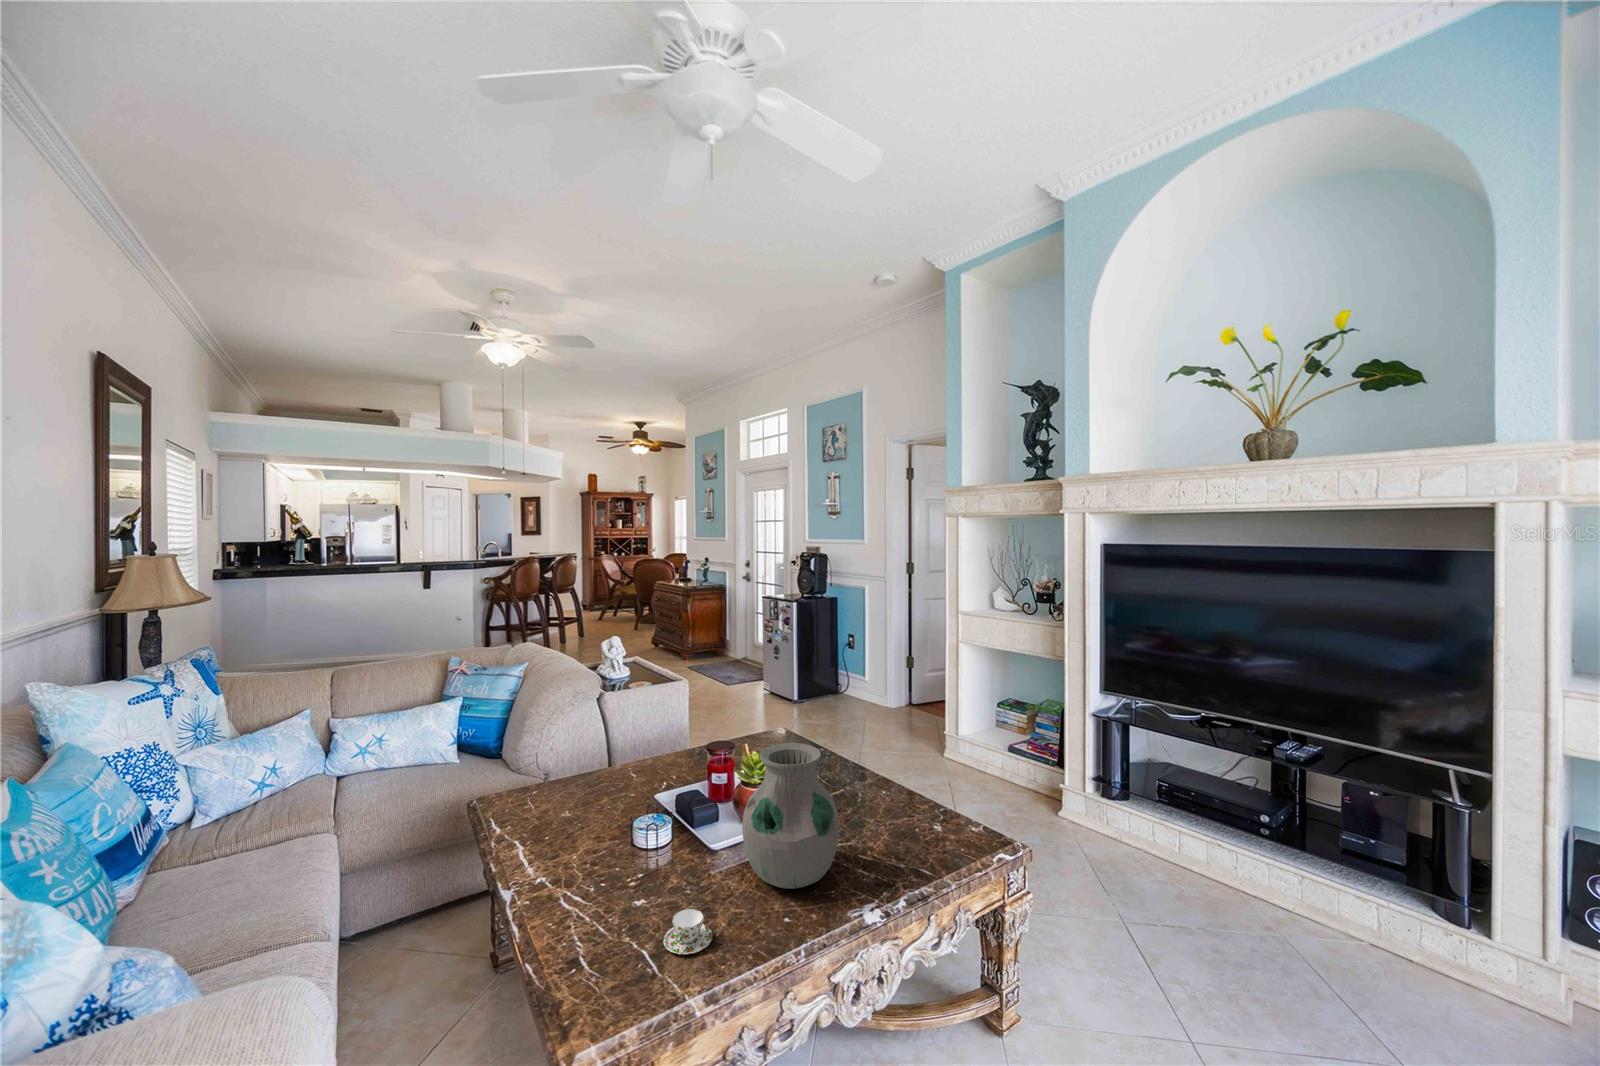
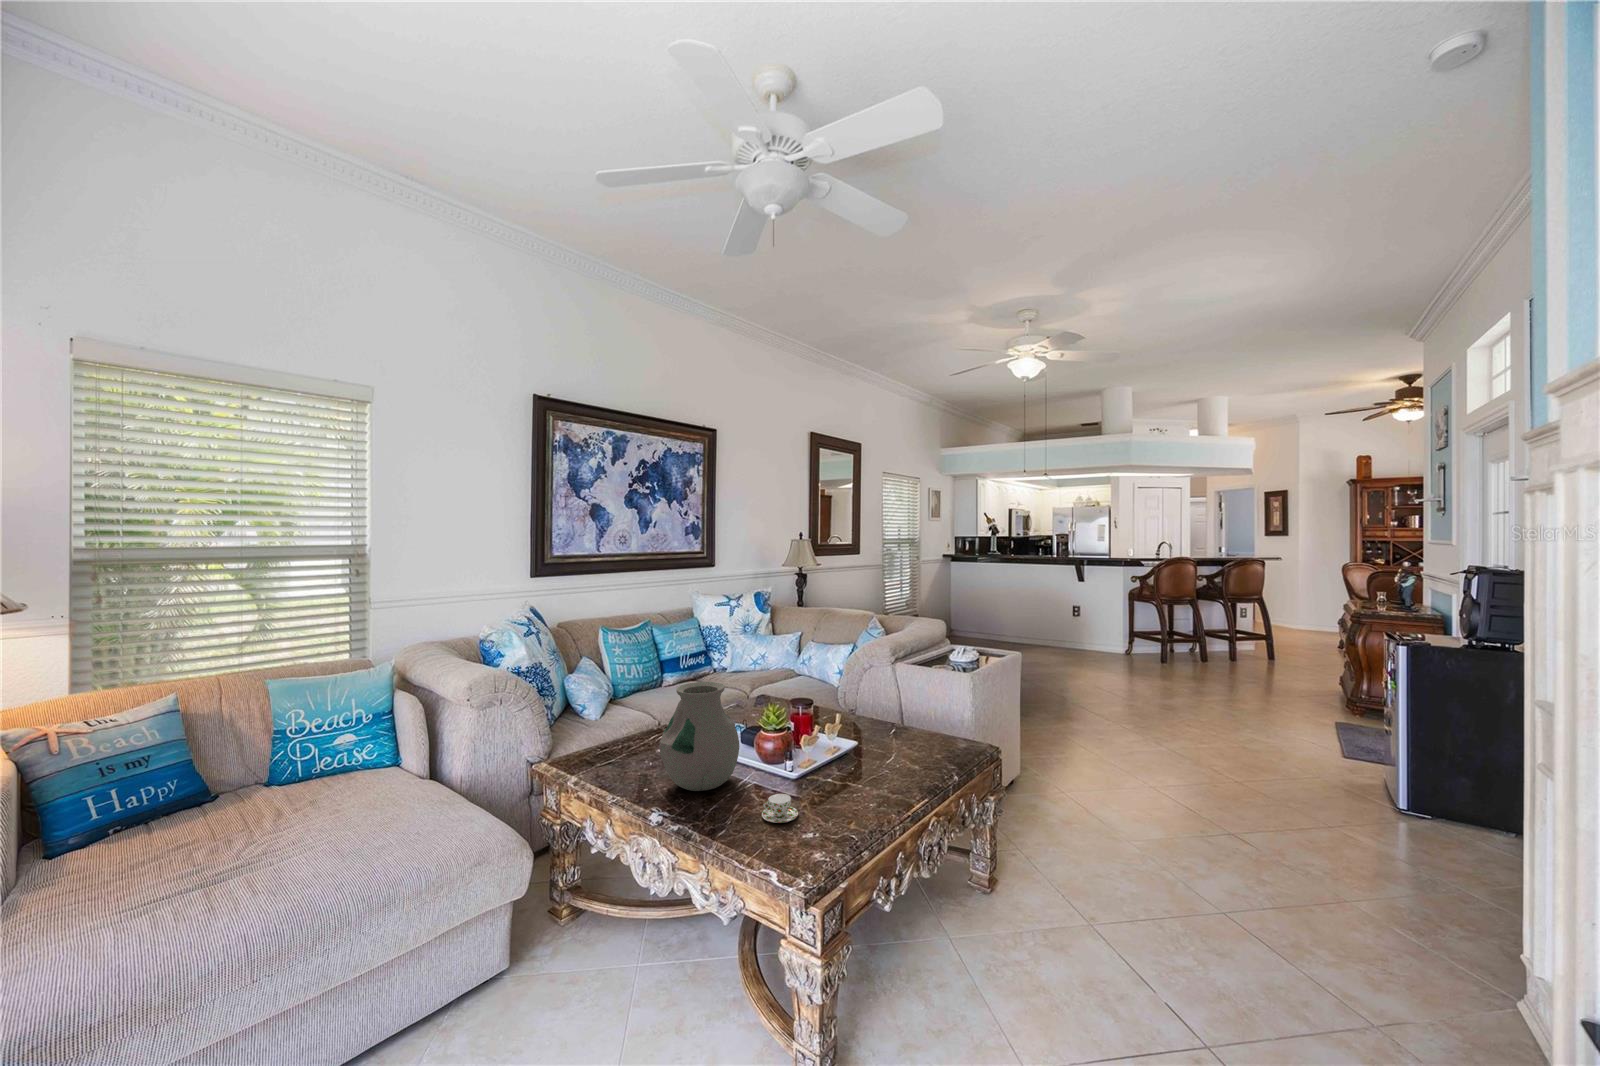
teacup: present [663,909,713,955] -> present [762,794,798,823]

